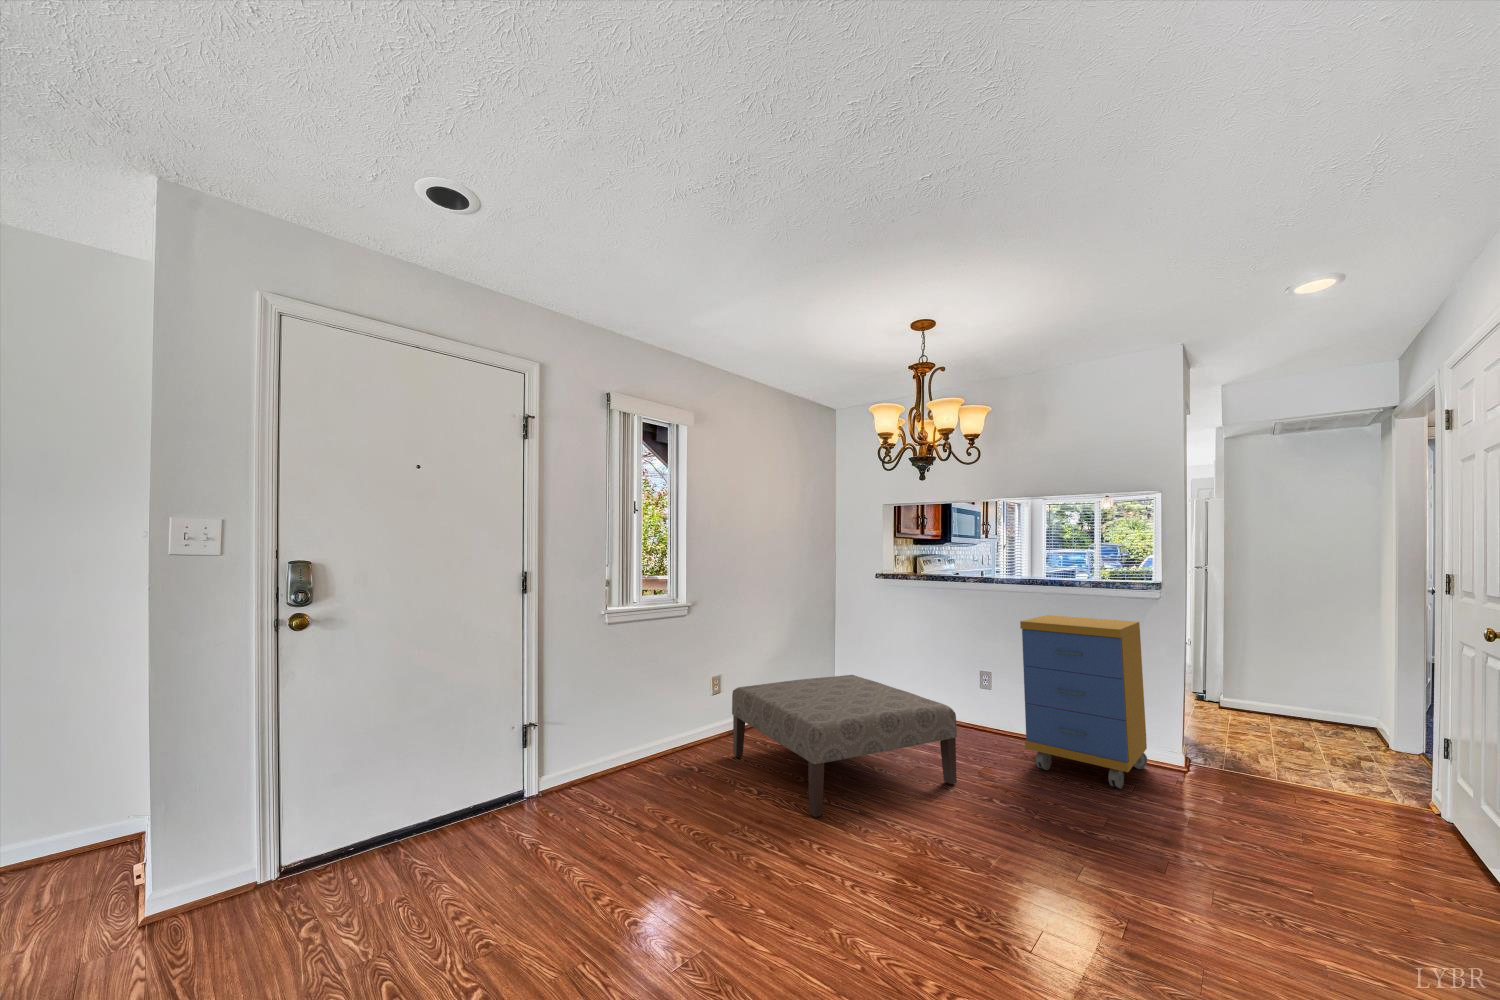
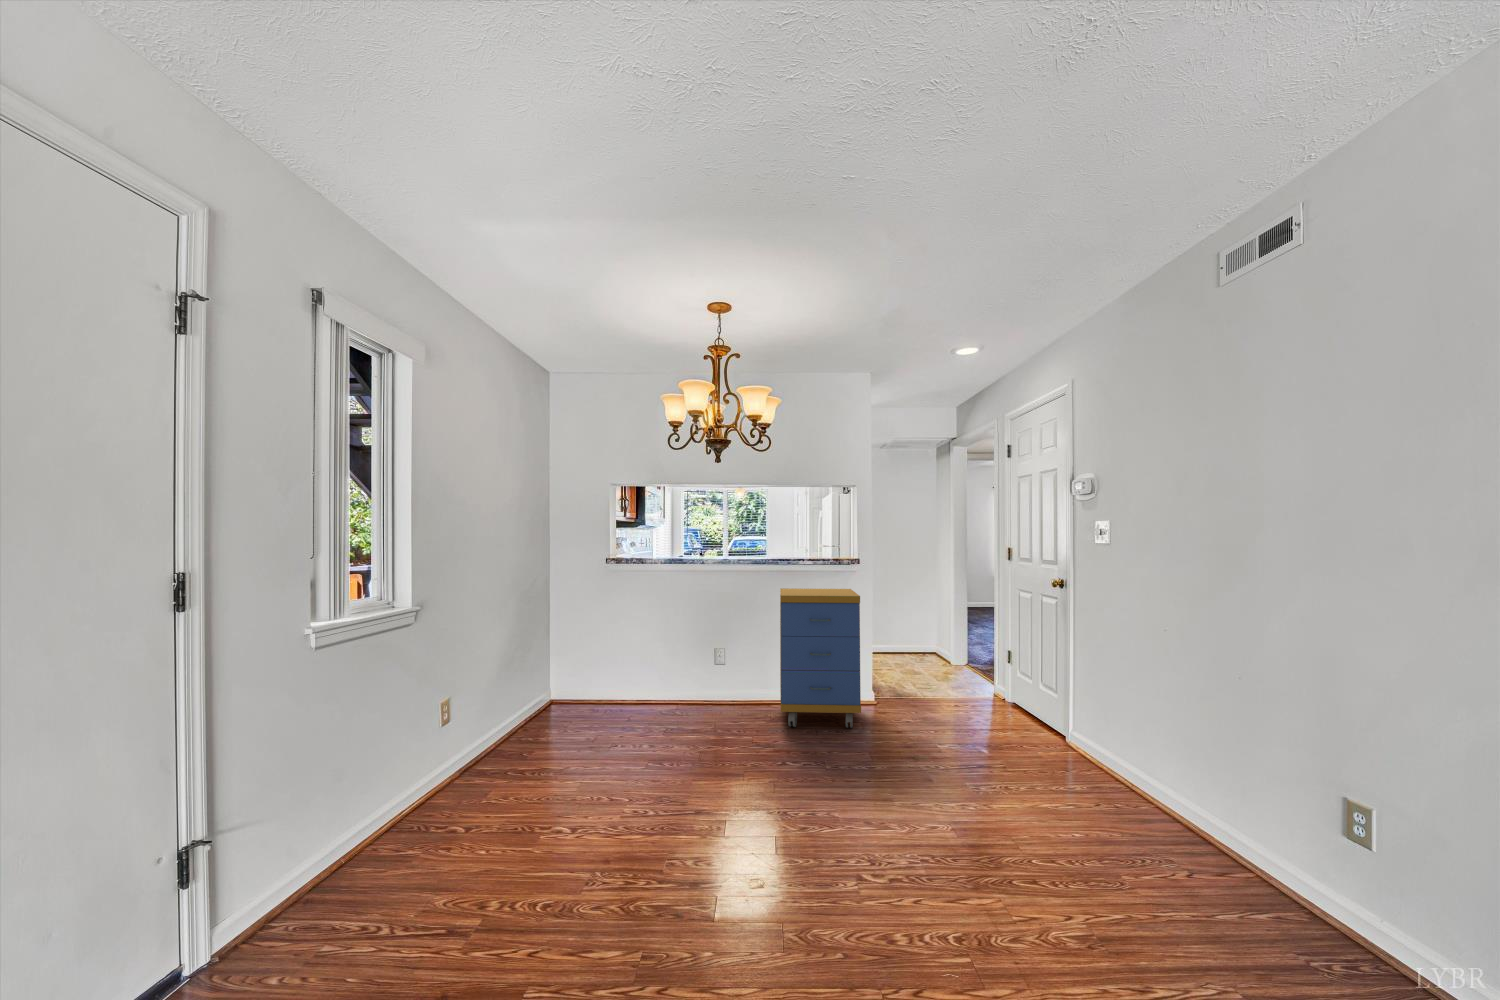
ottoman: present [732,675,957,817] -> none [491,670,748,834]

